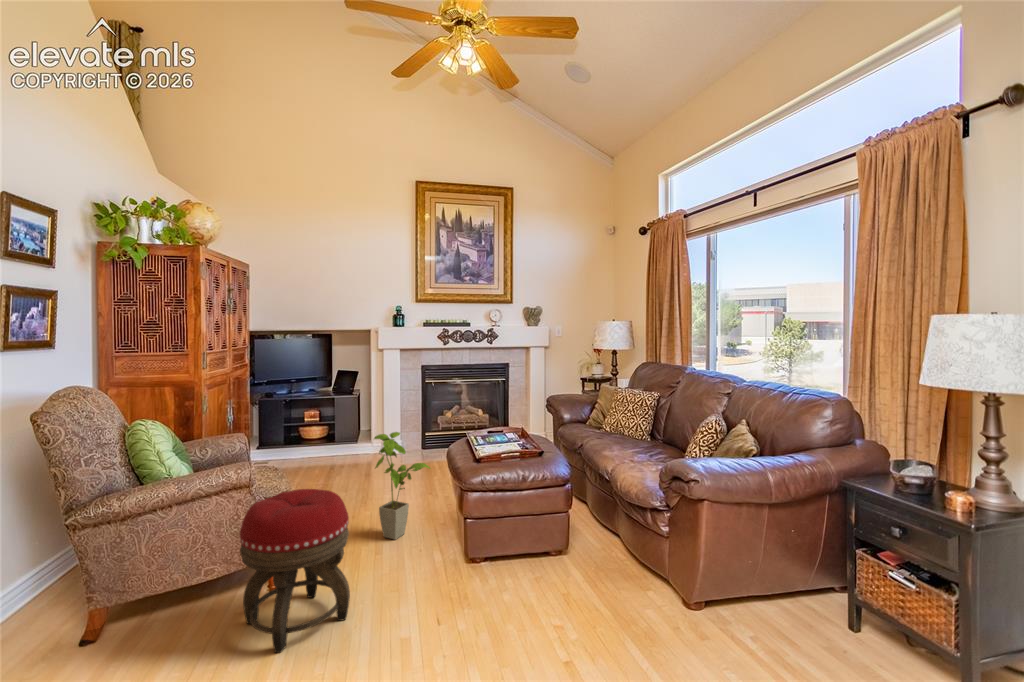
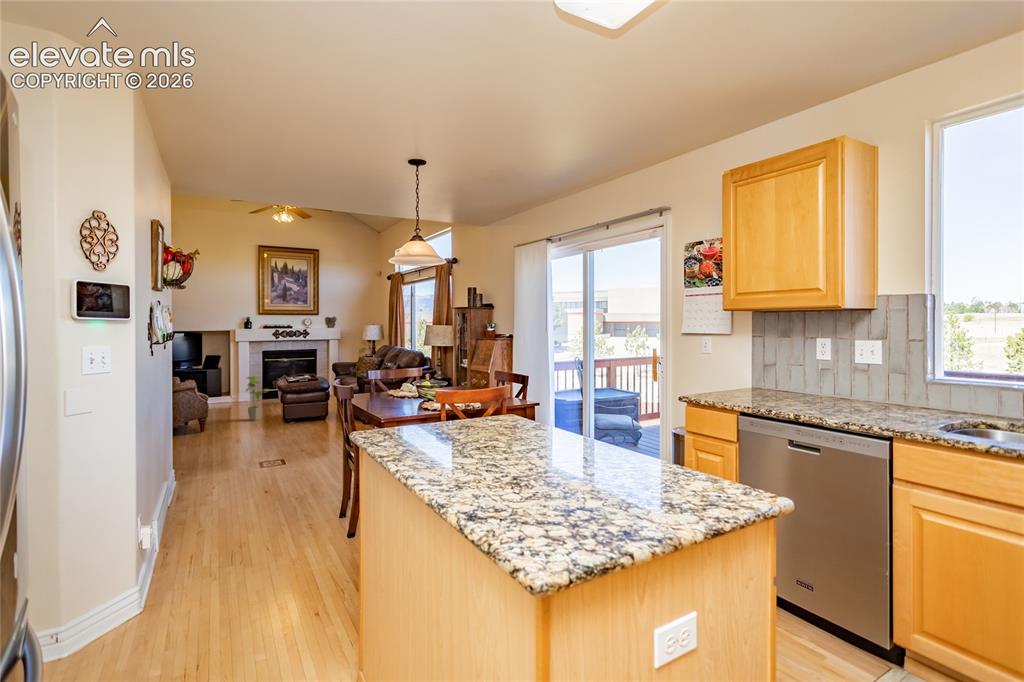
footstool: present [240,489,350,653] -> none [204,391,243,437]

